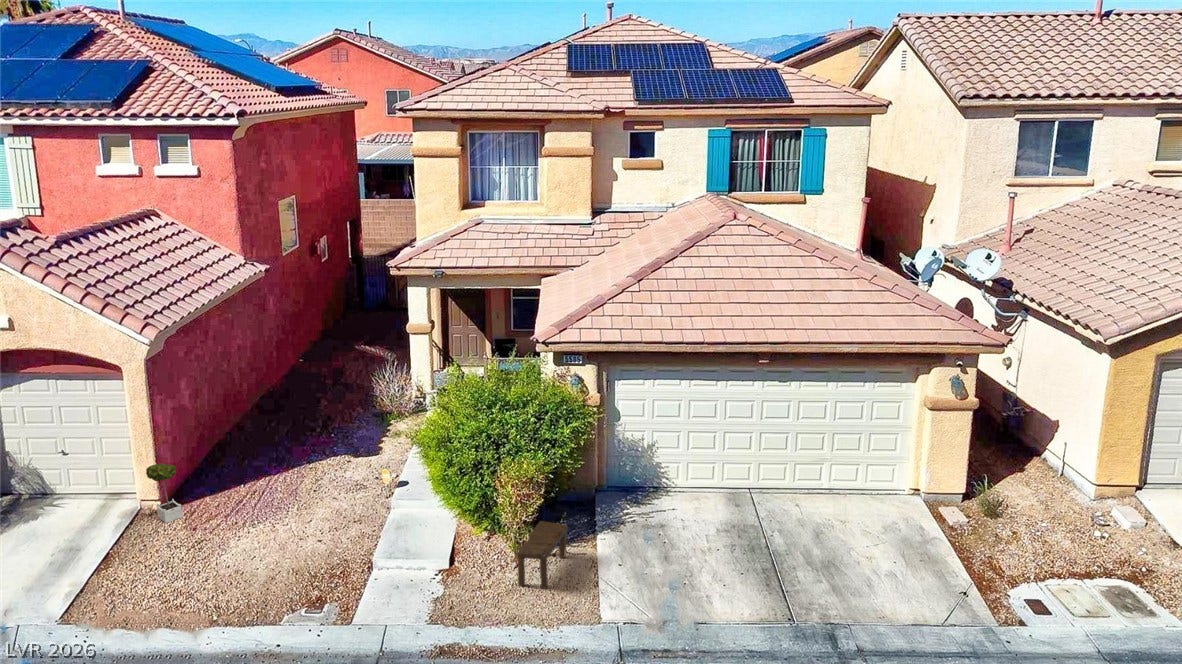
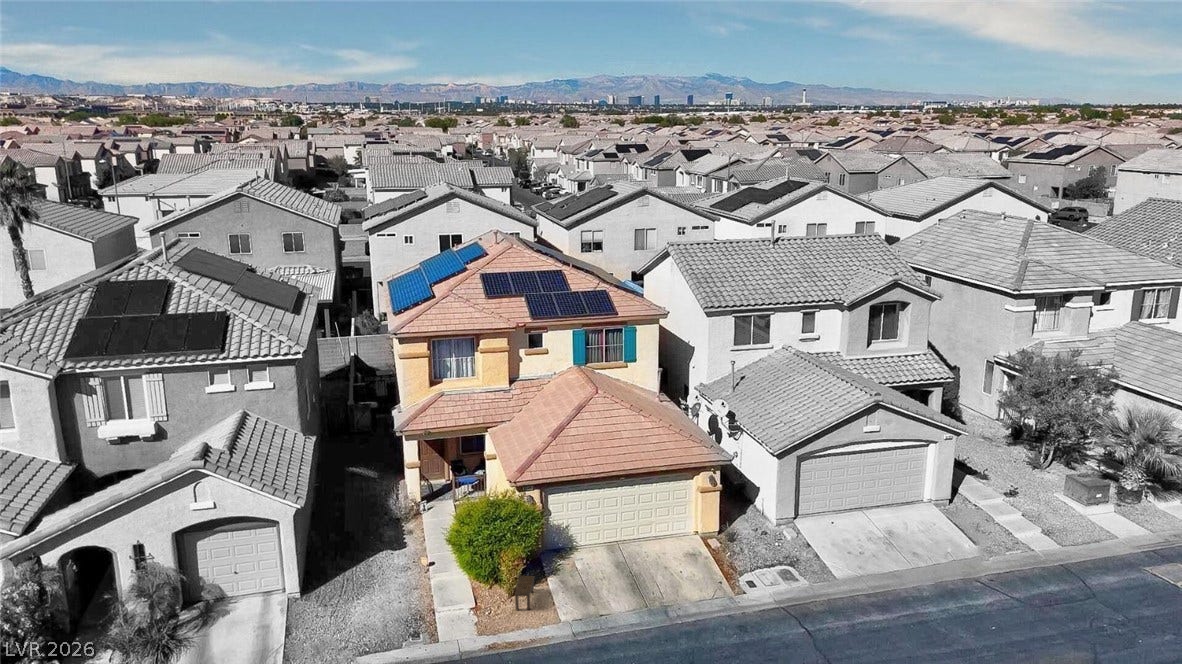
potted tree: present [146,463,183,523] -> none [299,570,317,603]

